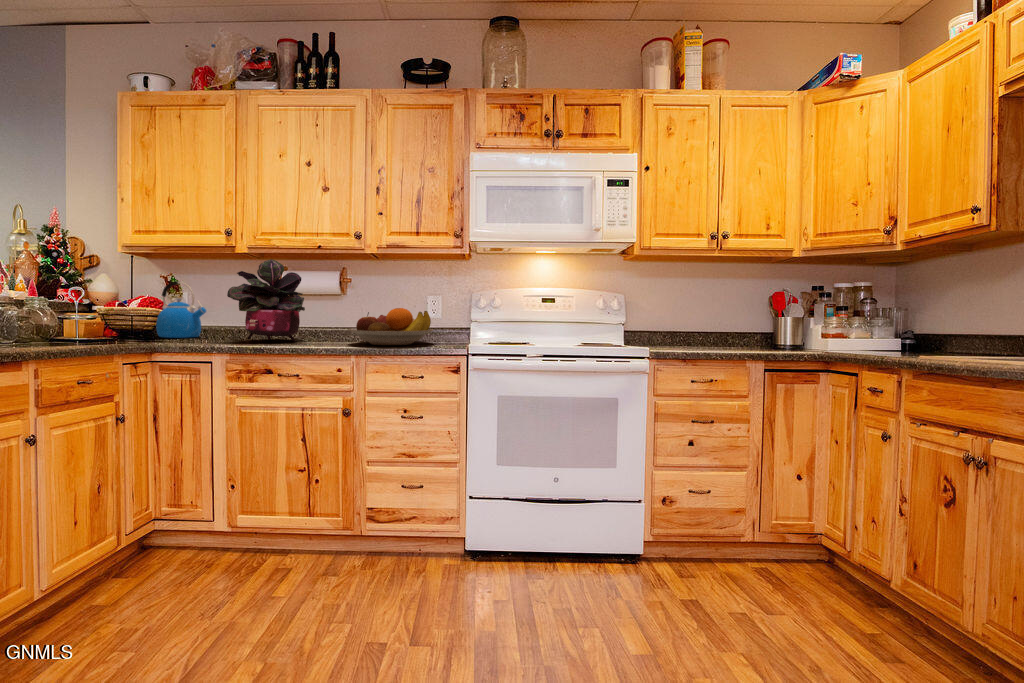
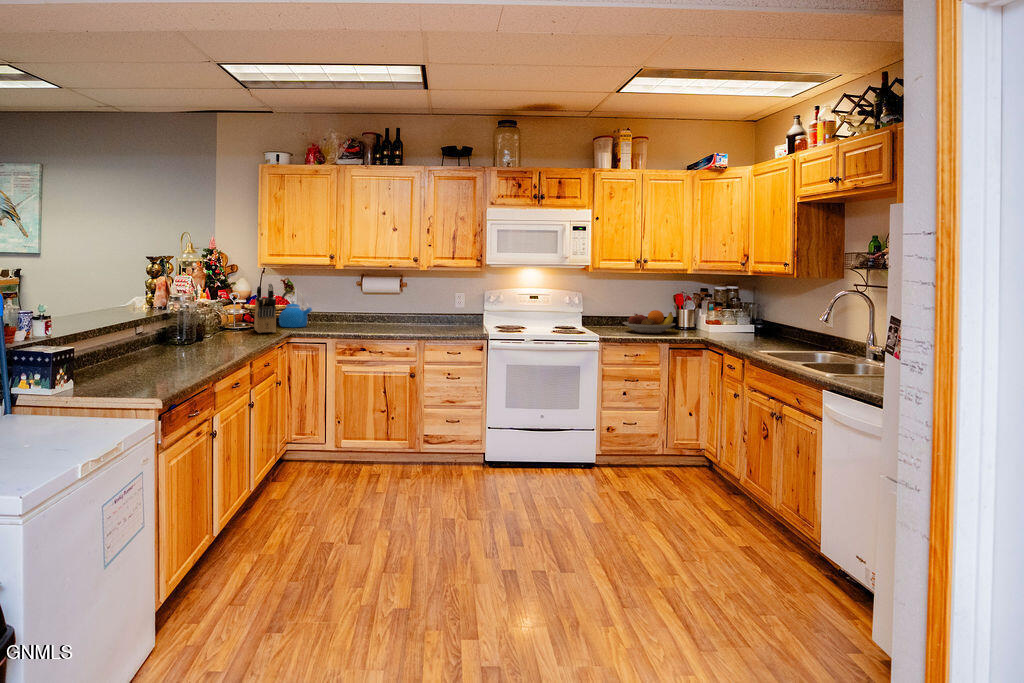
potted plant: present [227,259,305,342] -> none [332,277,382,330]
knife block: none [97,266,138,345] -> present [254,283,276,333]
fruit bowl: present [348,308,433,345] -> present [623,310,675,333]

